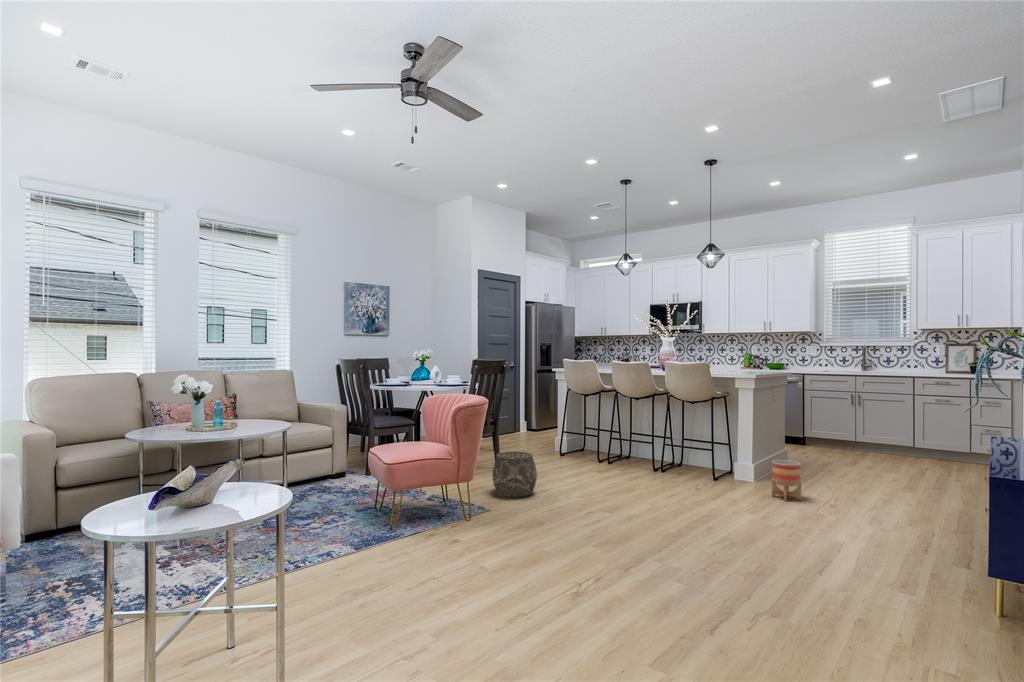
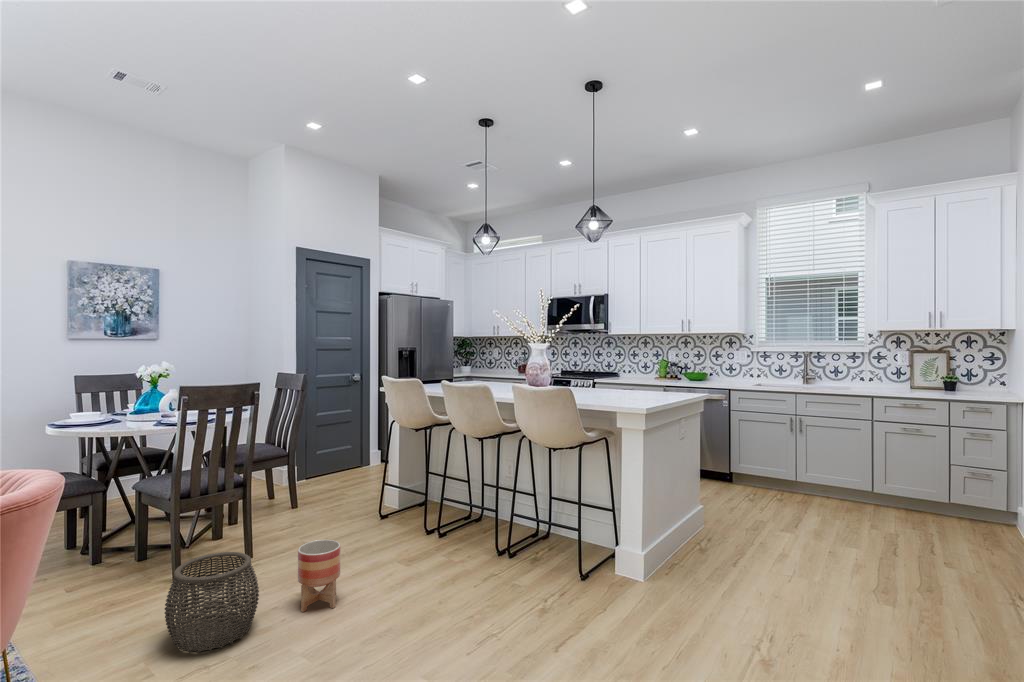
planter: present [772,460,801,501] -> present [298,540,340,612]

